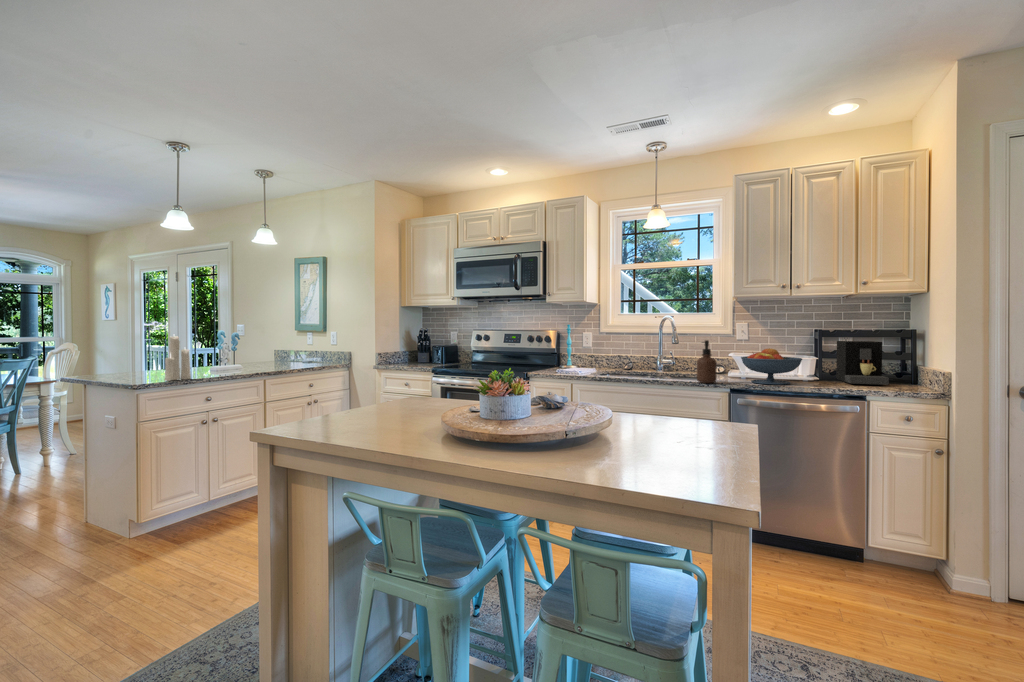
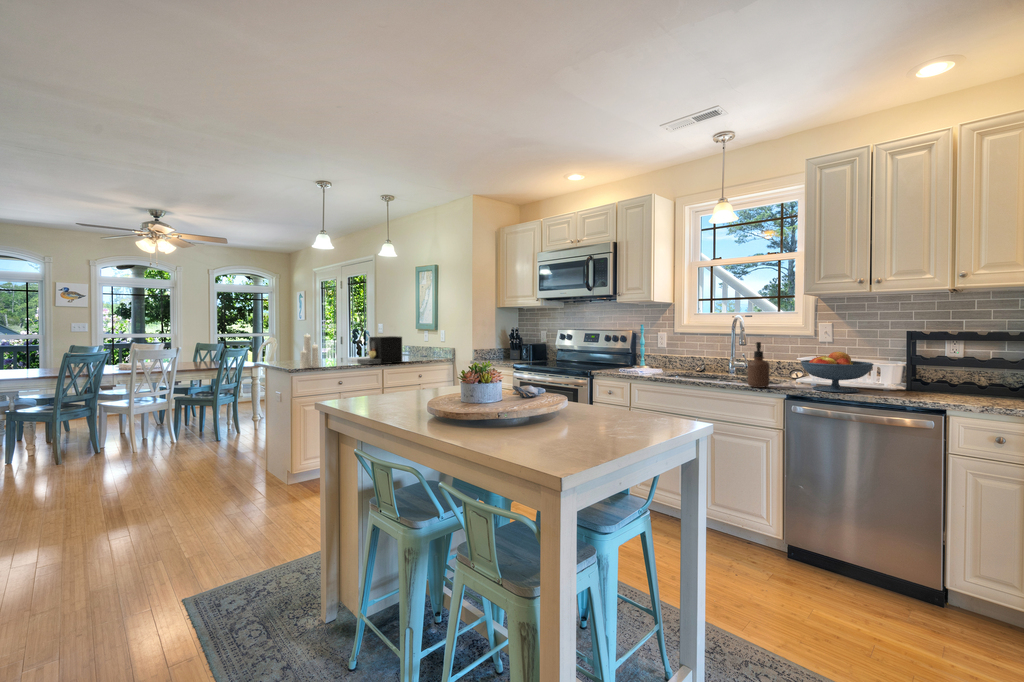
coffee maker: present [836,341,889,385] -> present [357,336,402,364]

